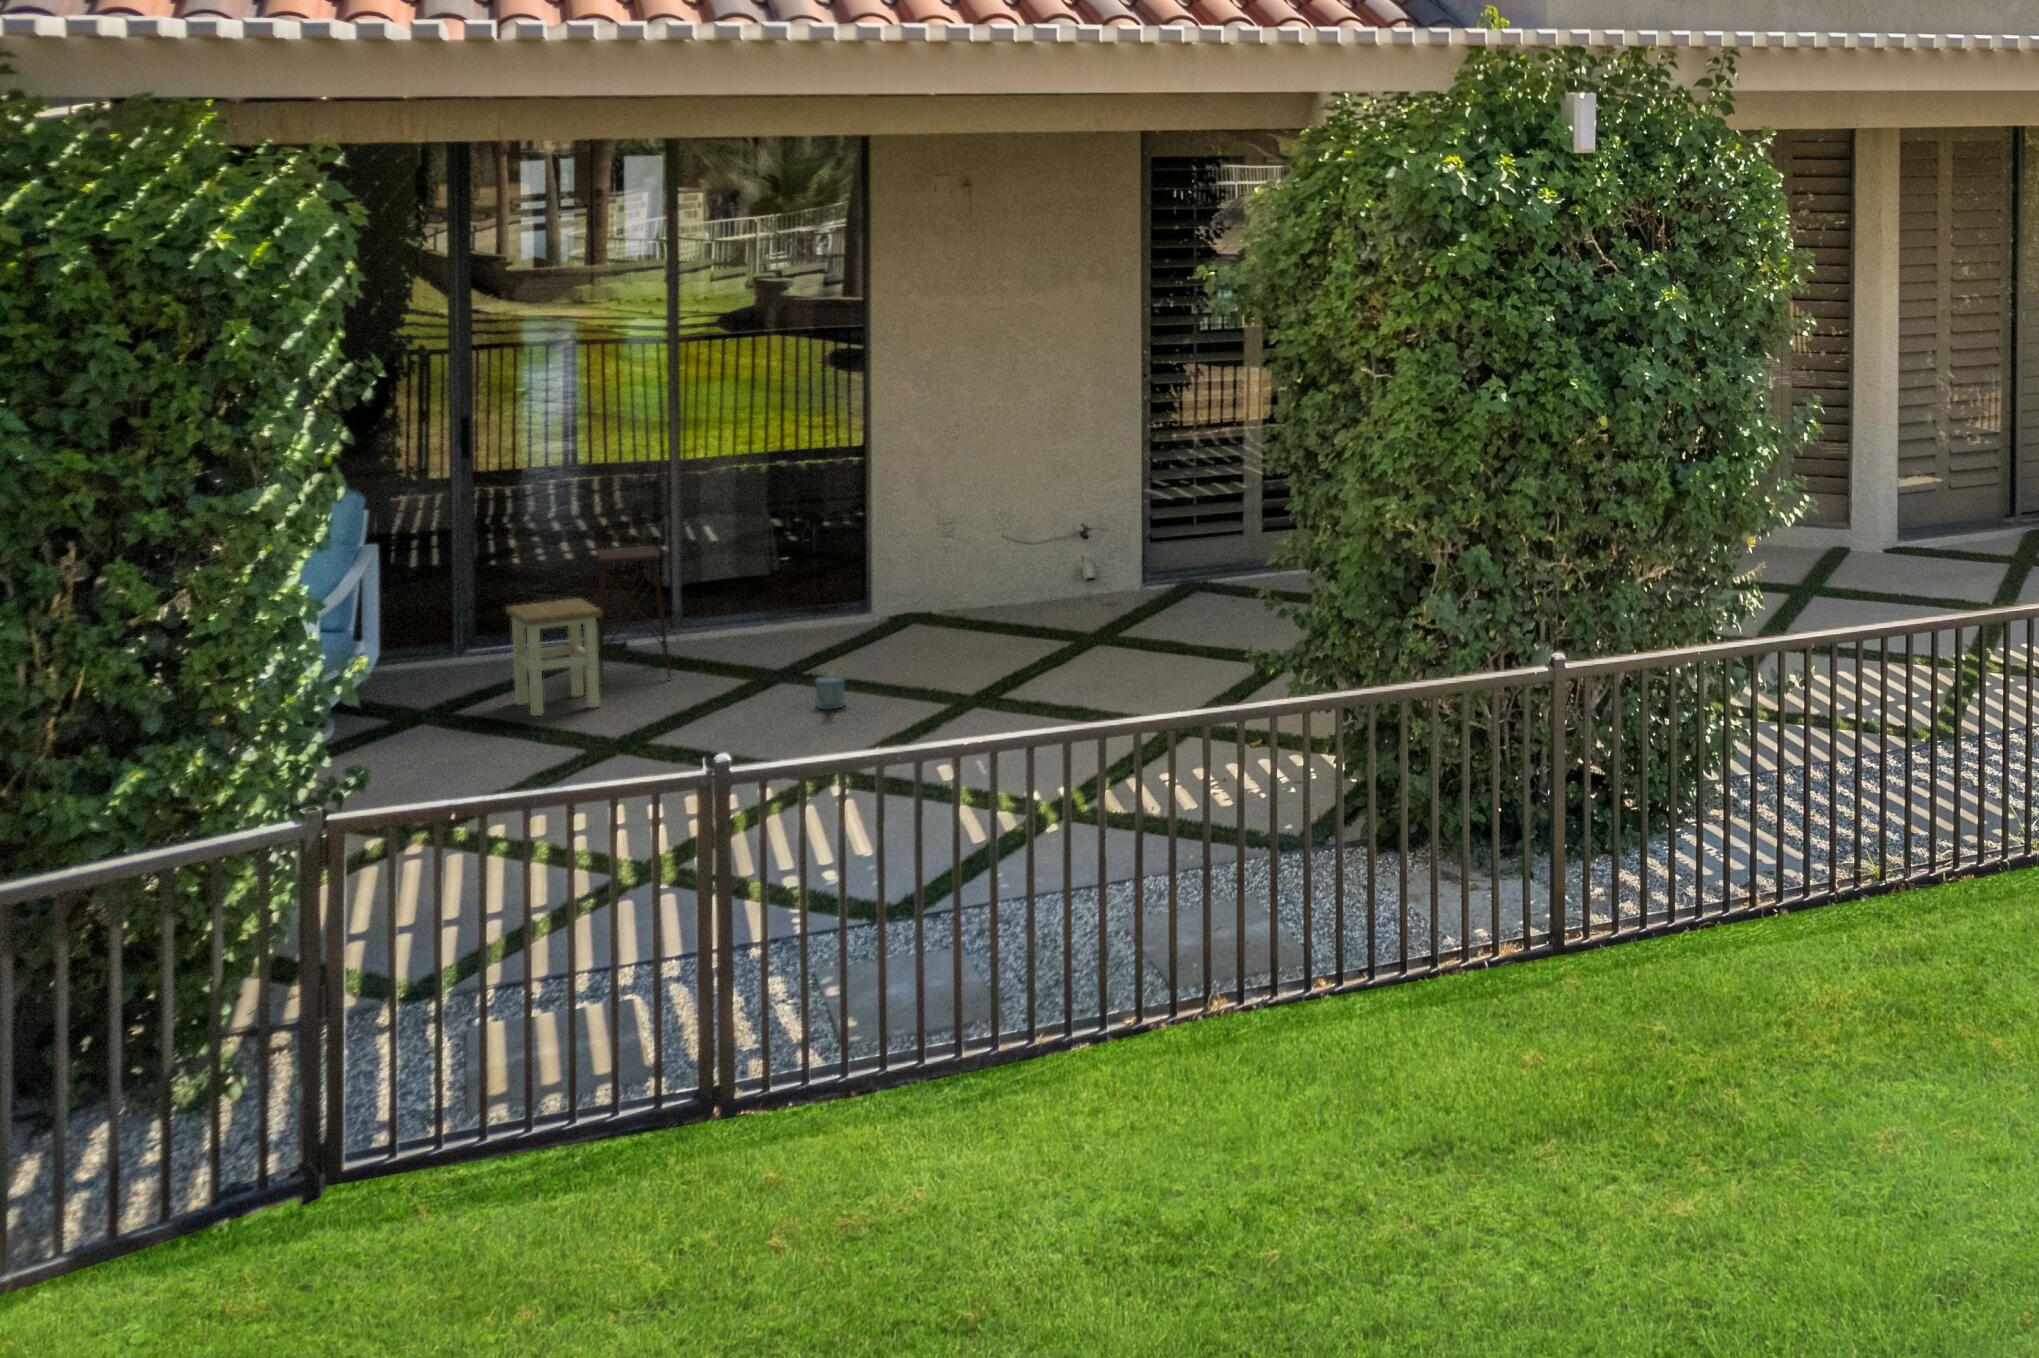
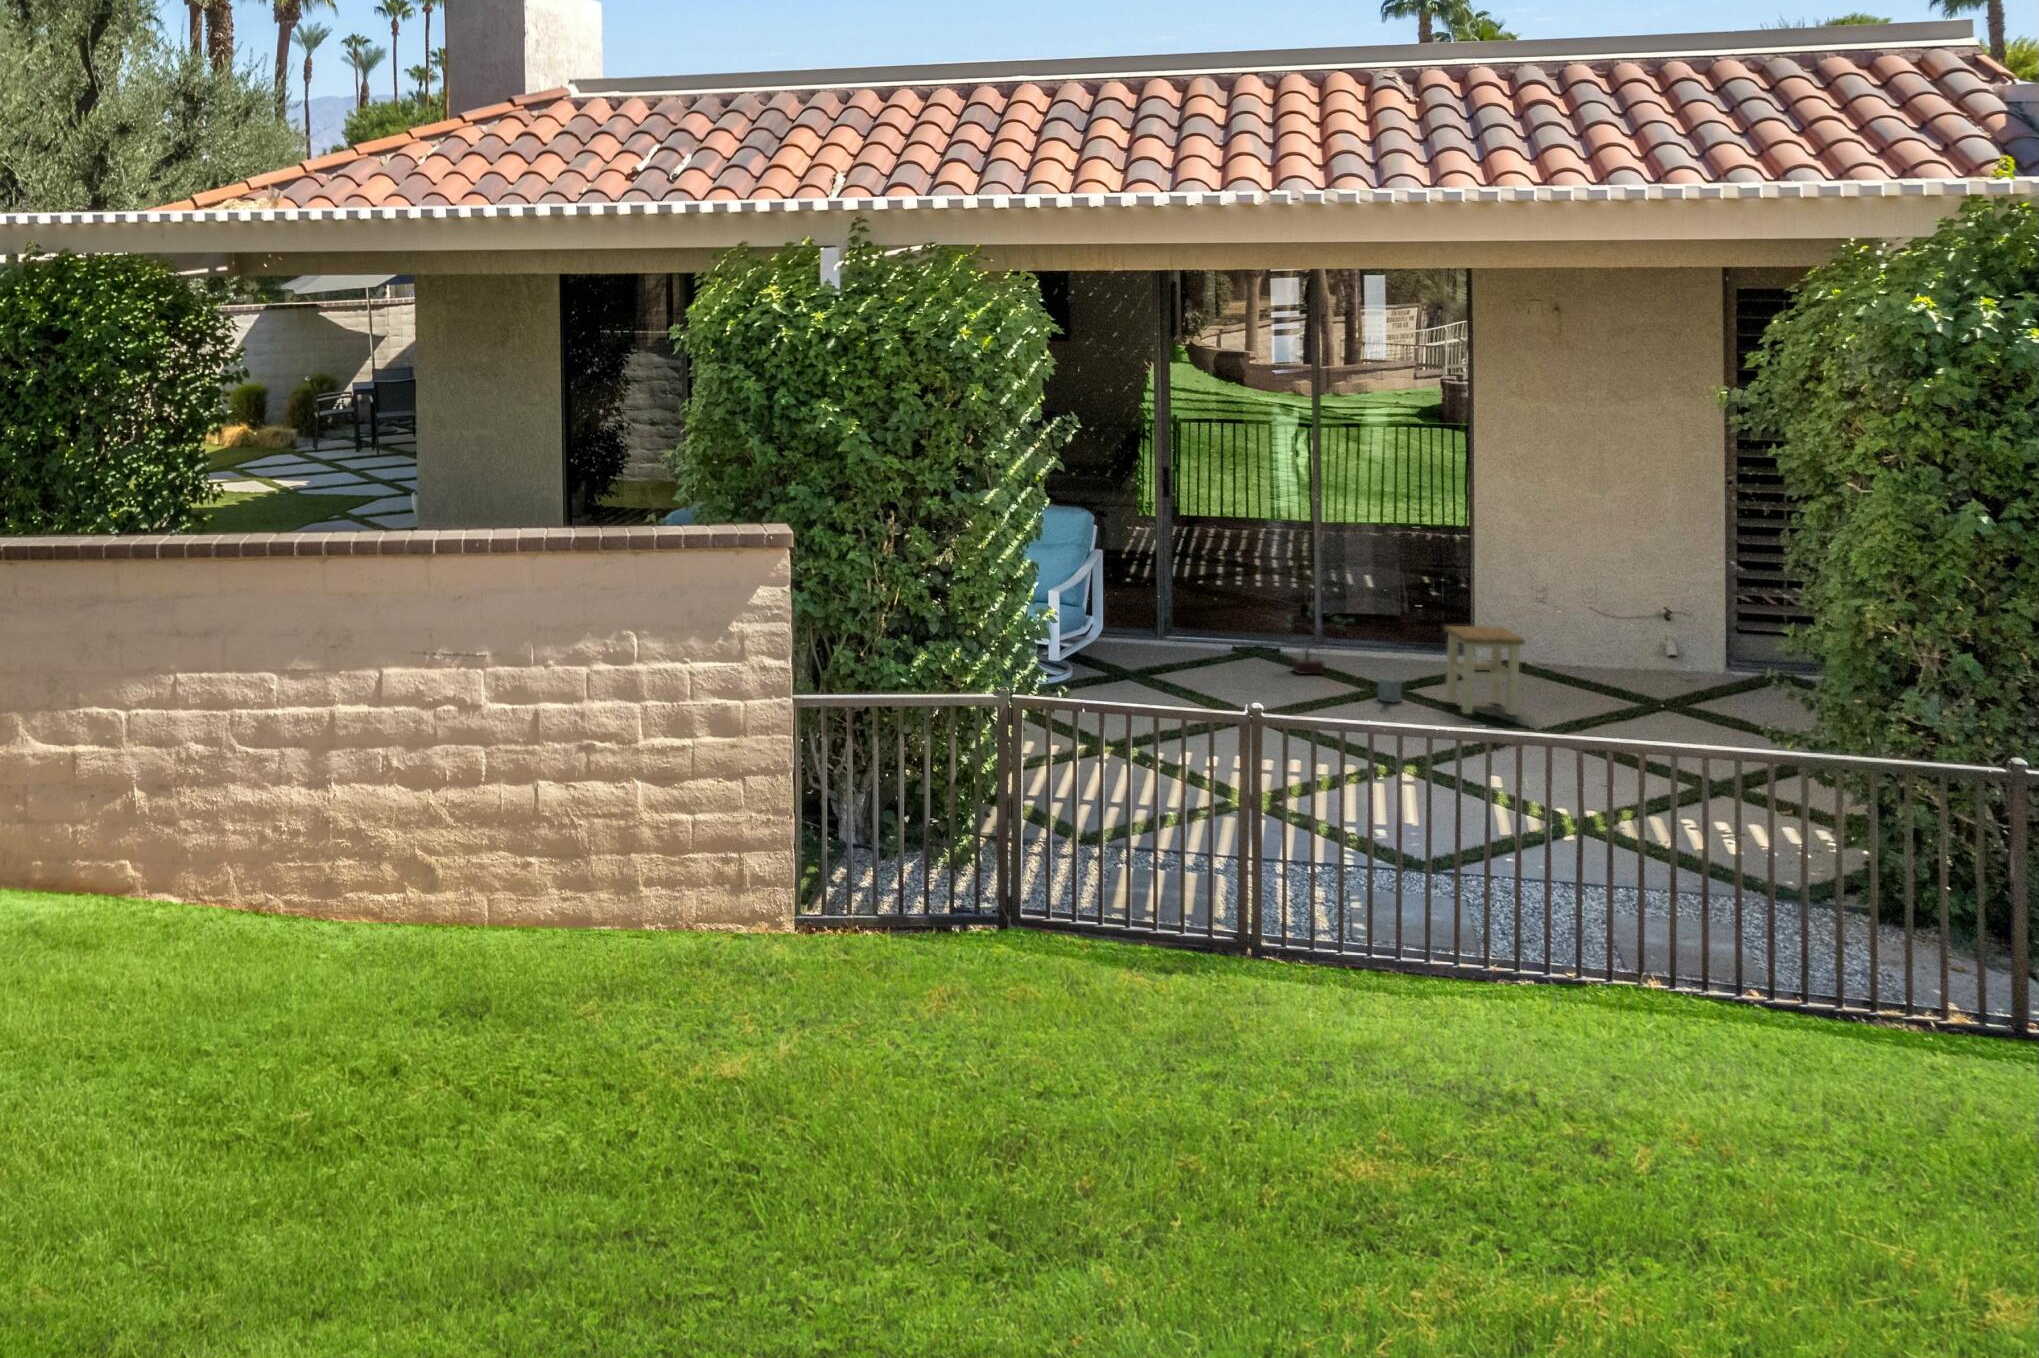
side table: present [597,546,671,685] -> none [1218,558,1272,661]
potted plant: none [689,592,777,691] -> present [1288,604,1339,674]
stool: present [506,598,602,716] -> present [1444,626,1525,715]

